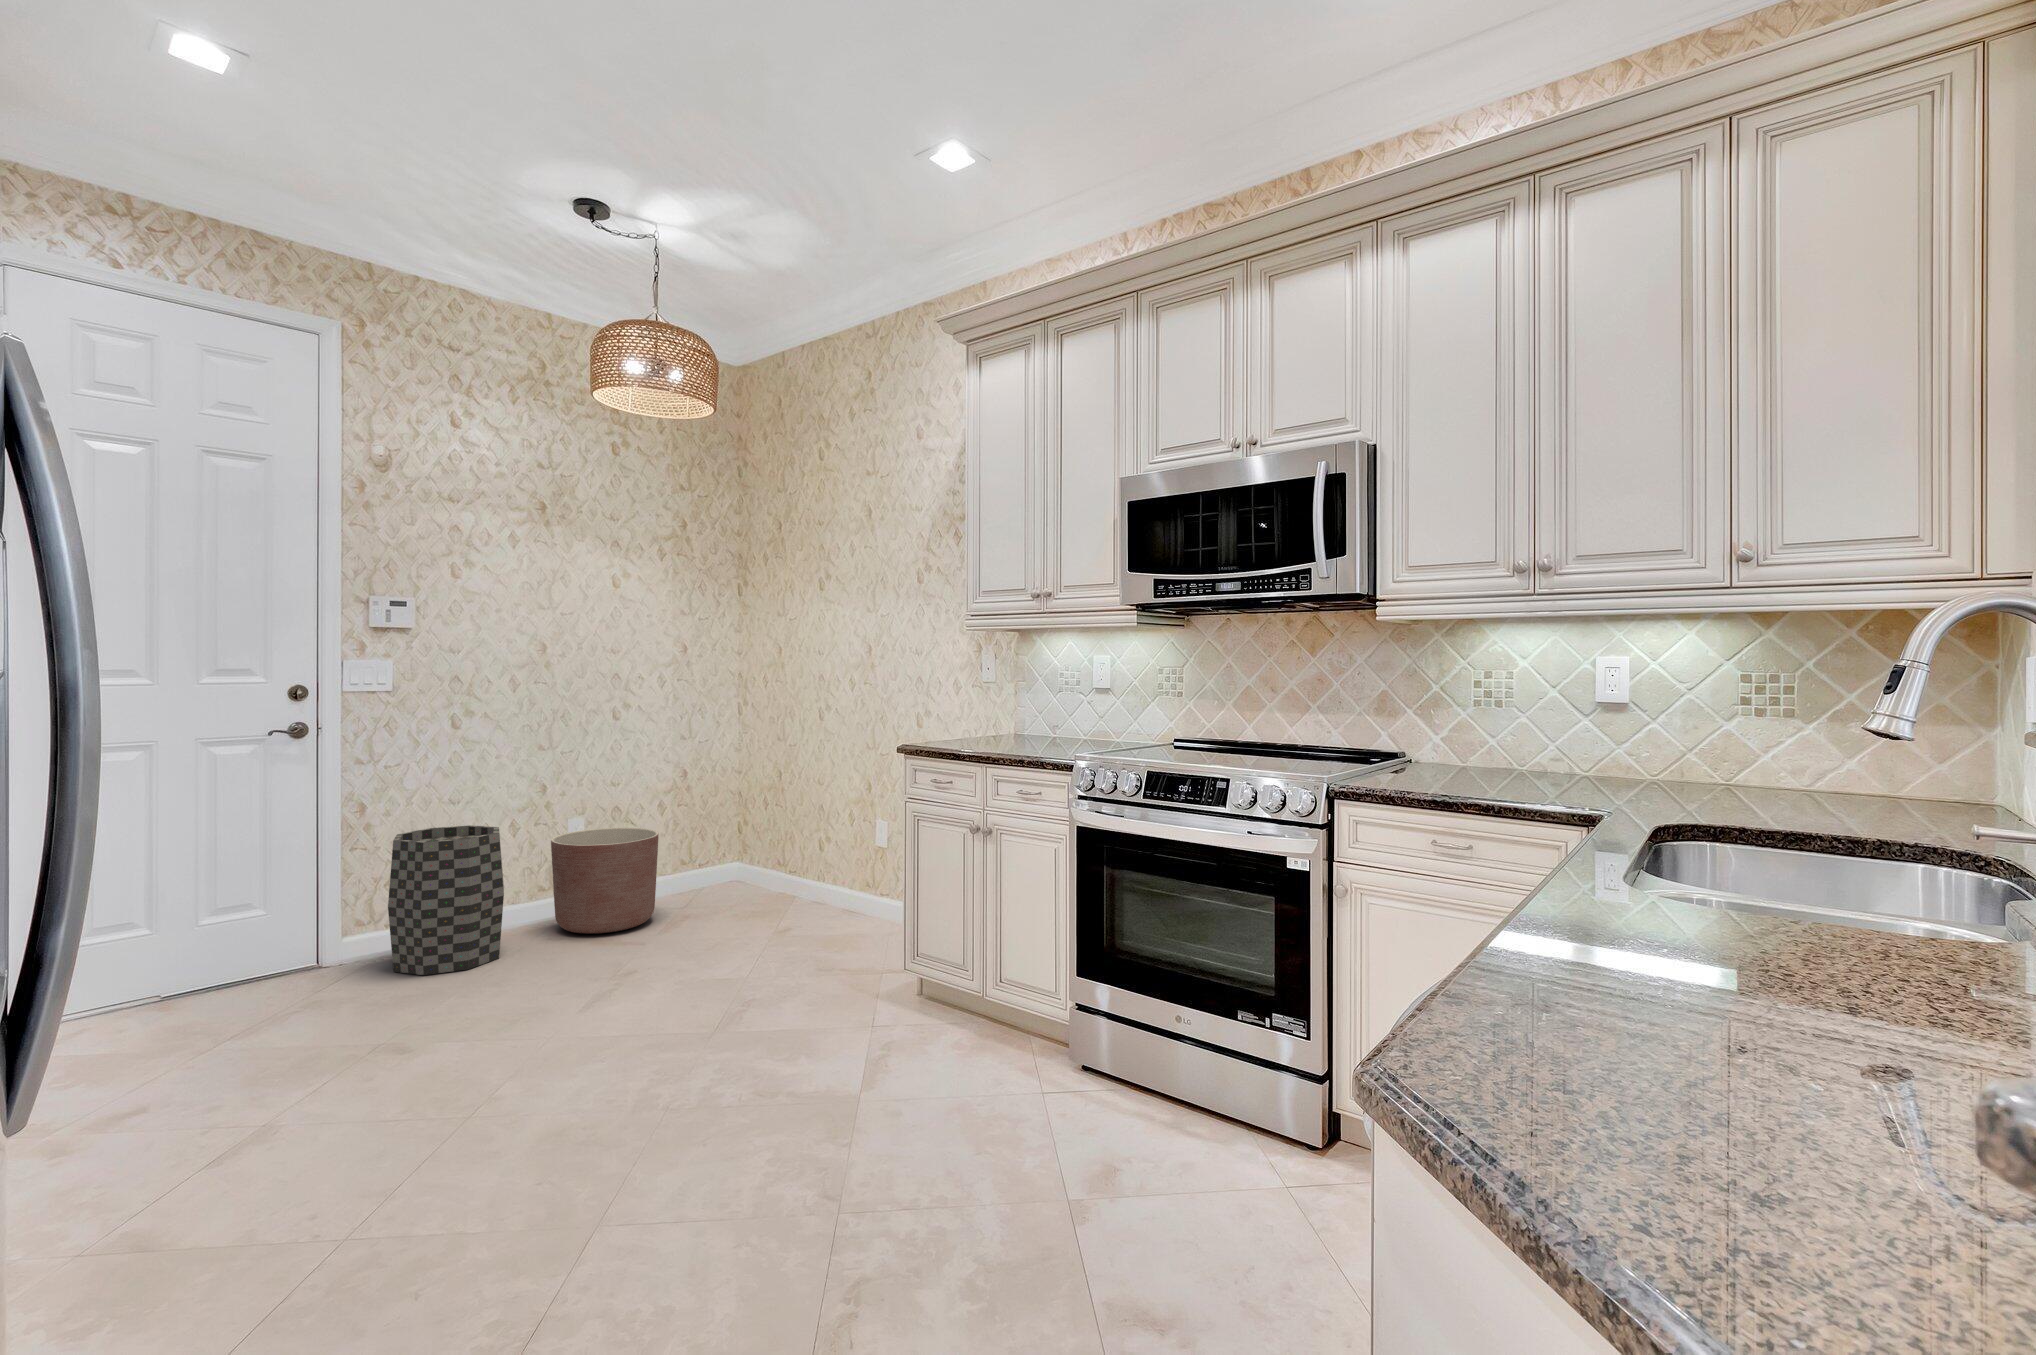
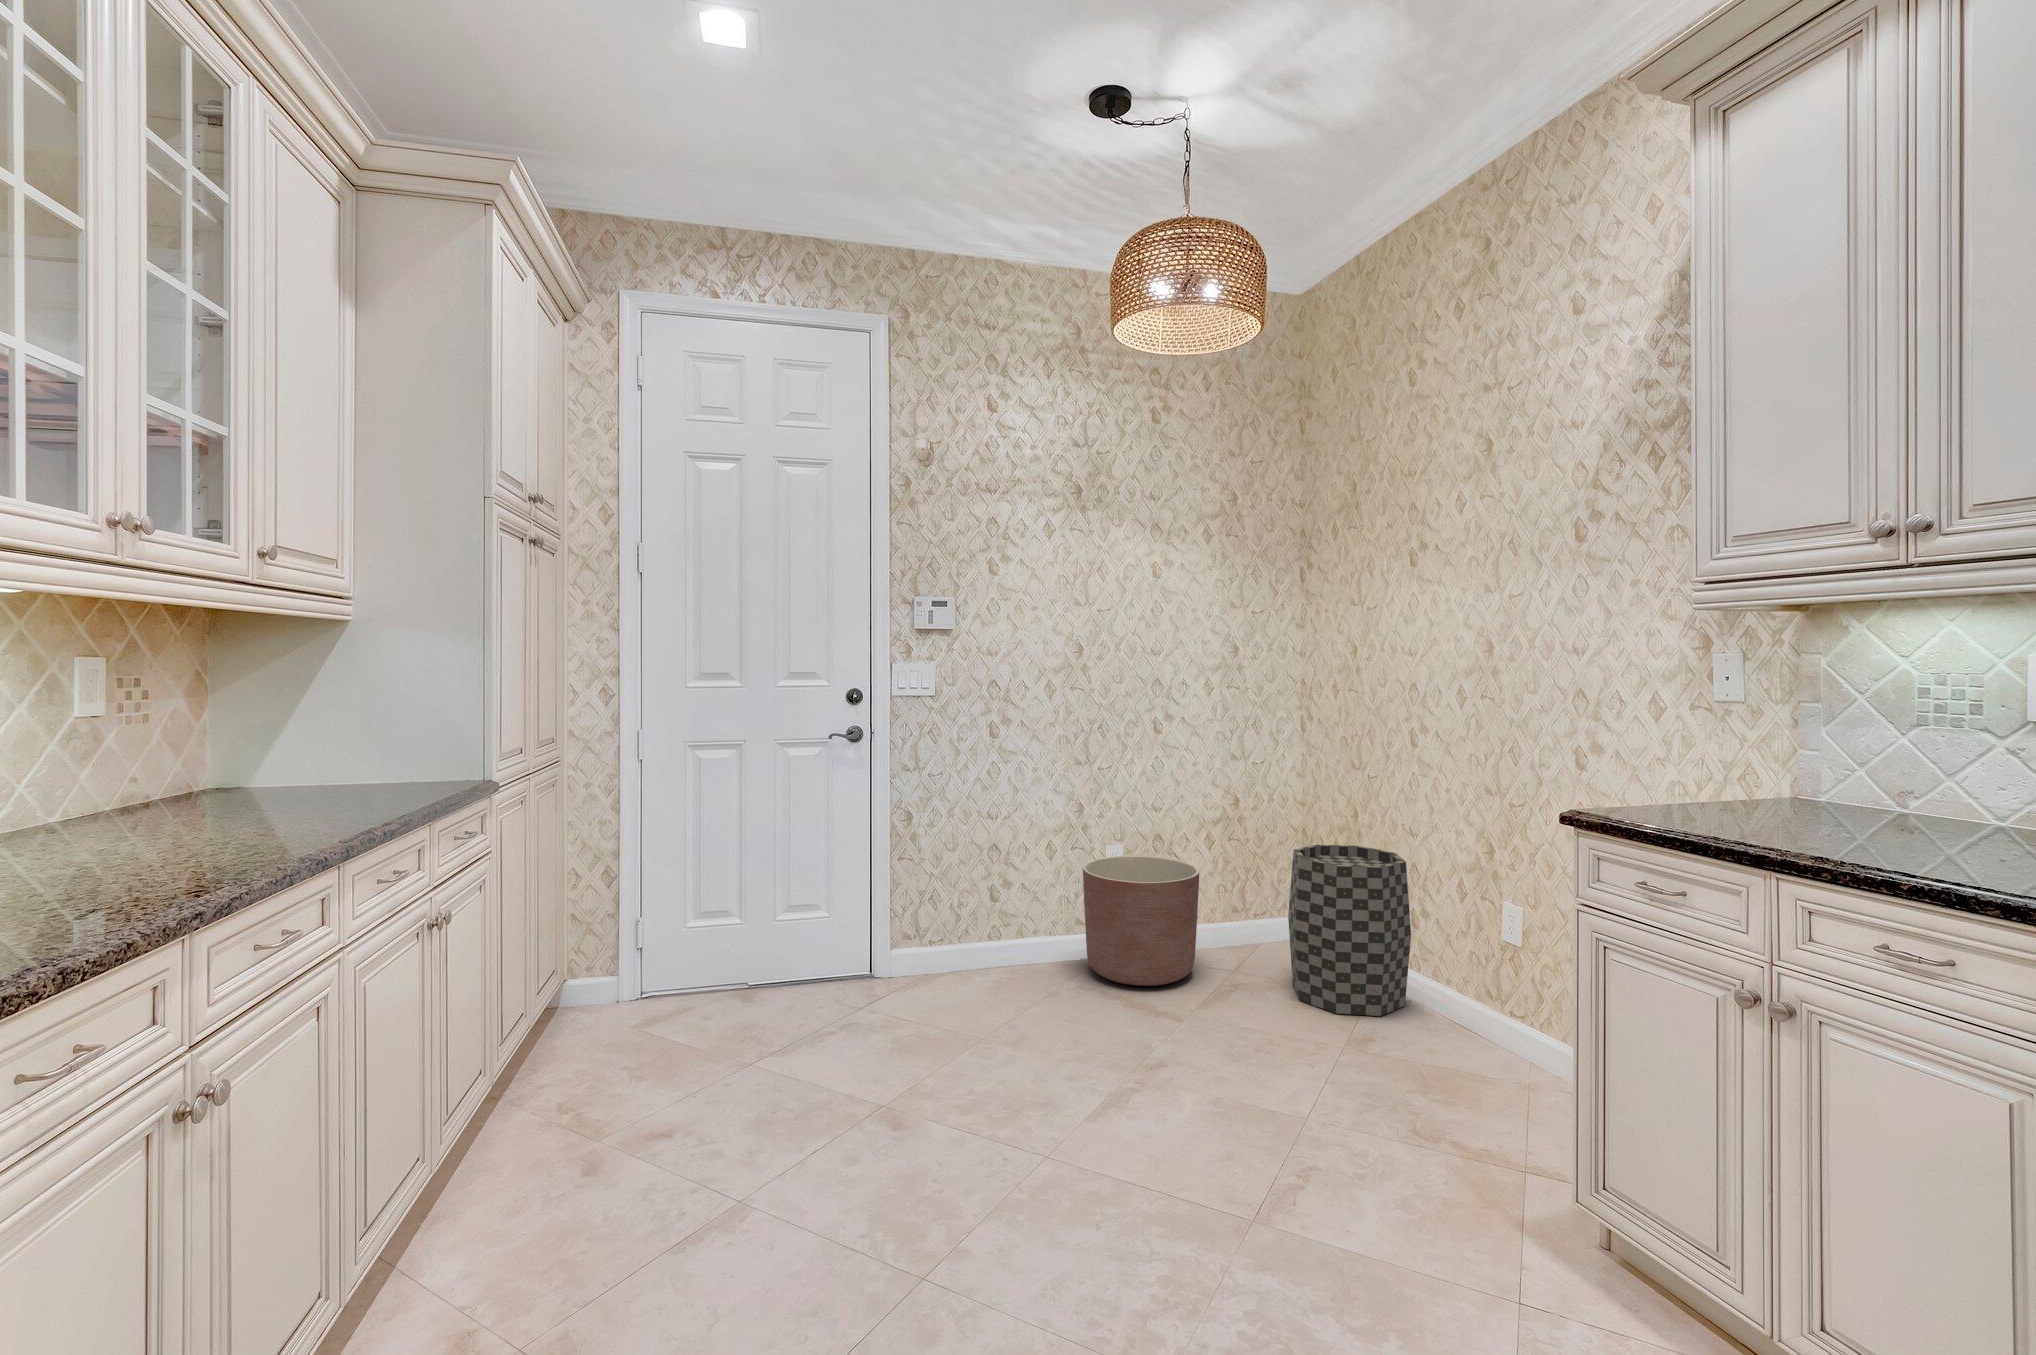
trash can: present [388,825,504,975] -> present [1288,845,1411,1016]

